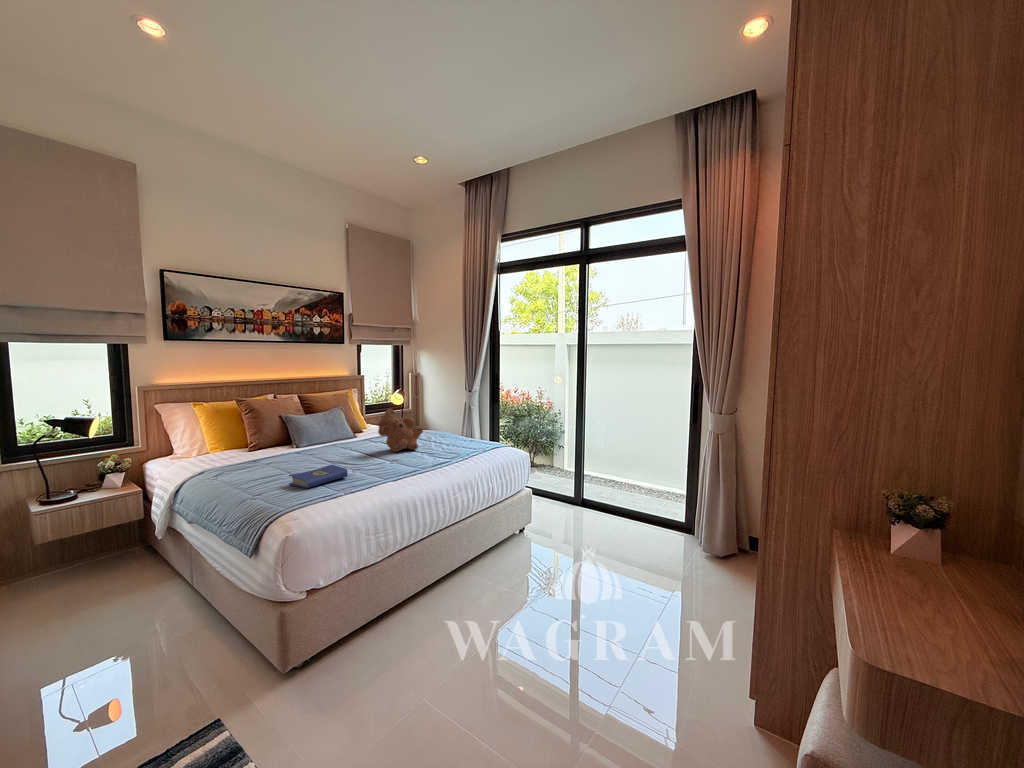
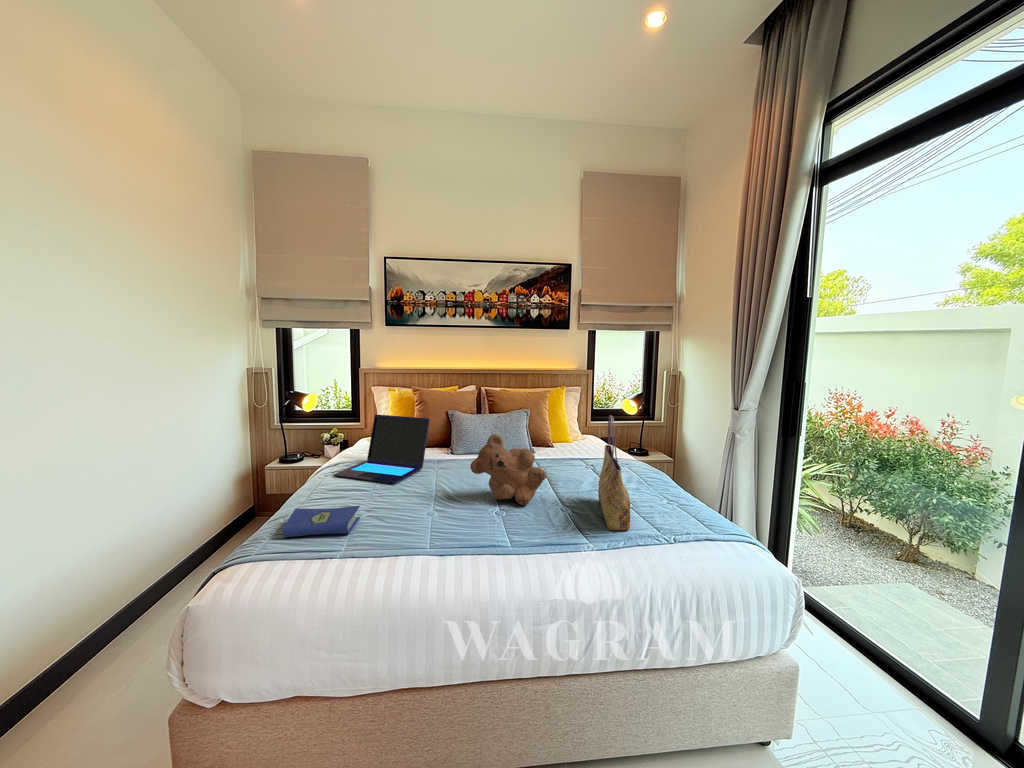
tote bag: none [446,387,480,447] -> present [598,415,631,530]
laptop: none [236,414,307,471] -> present [333,414,430,484]

